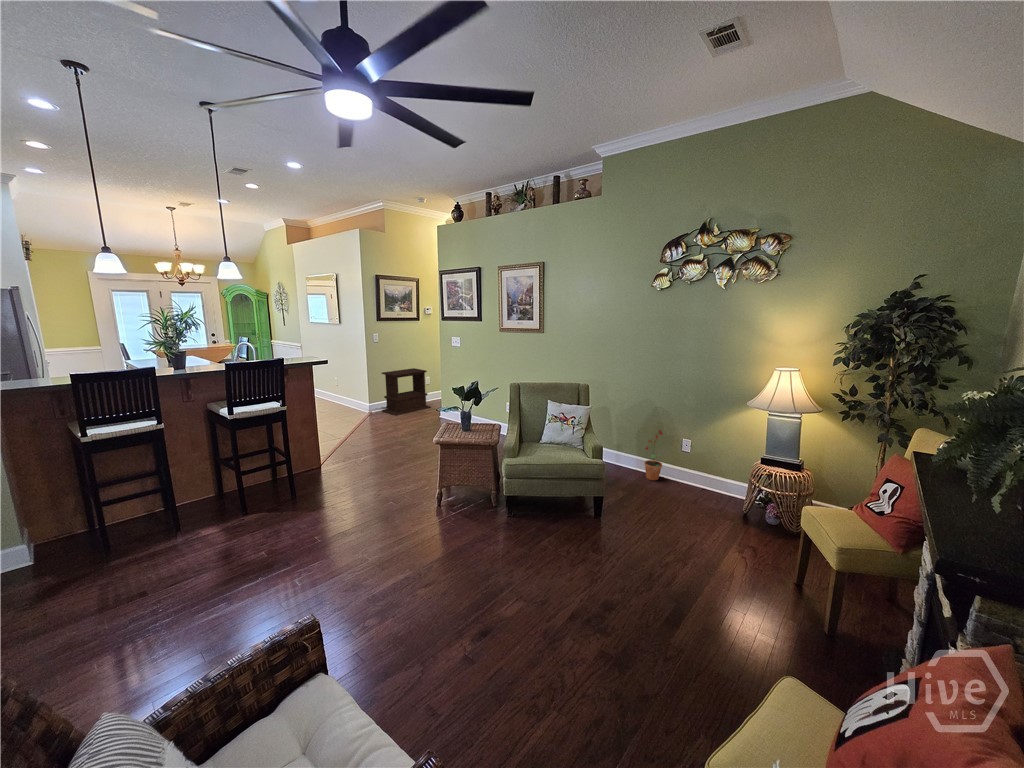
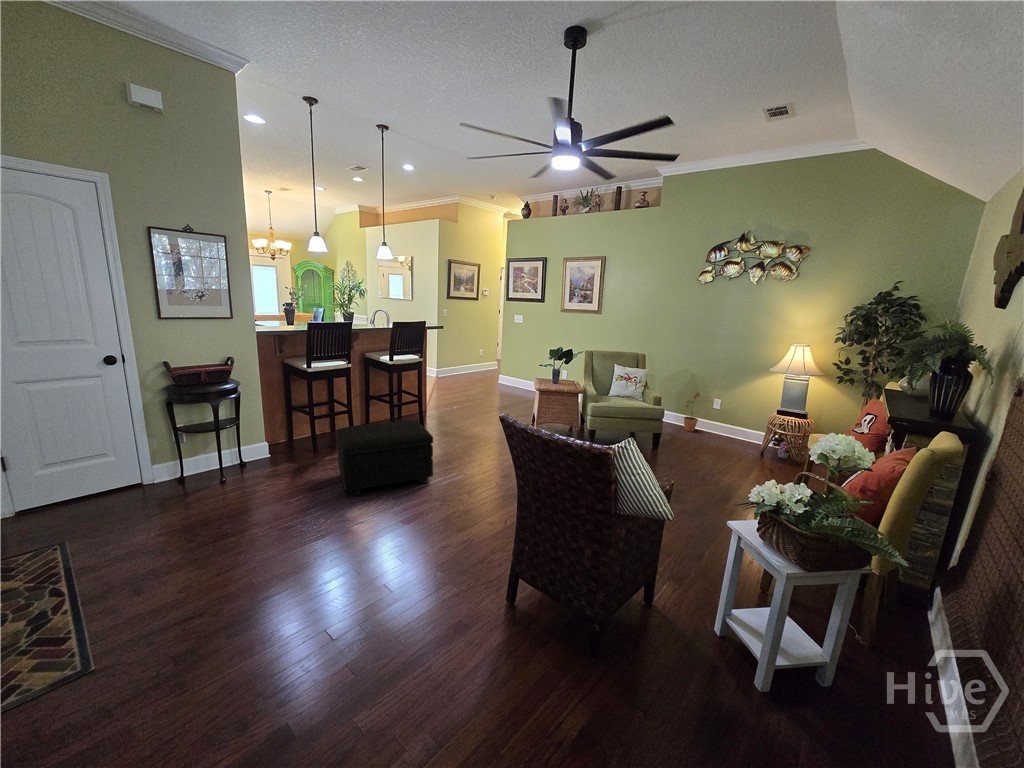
side table: present [382,368,431,416] -> none [446,343,487,382]
footstool: none [46,507,245,654] -> present [337,420,433,496]

